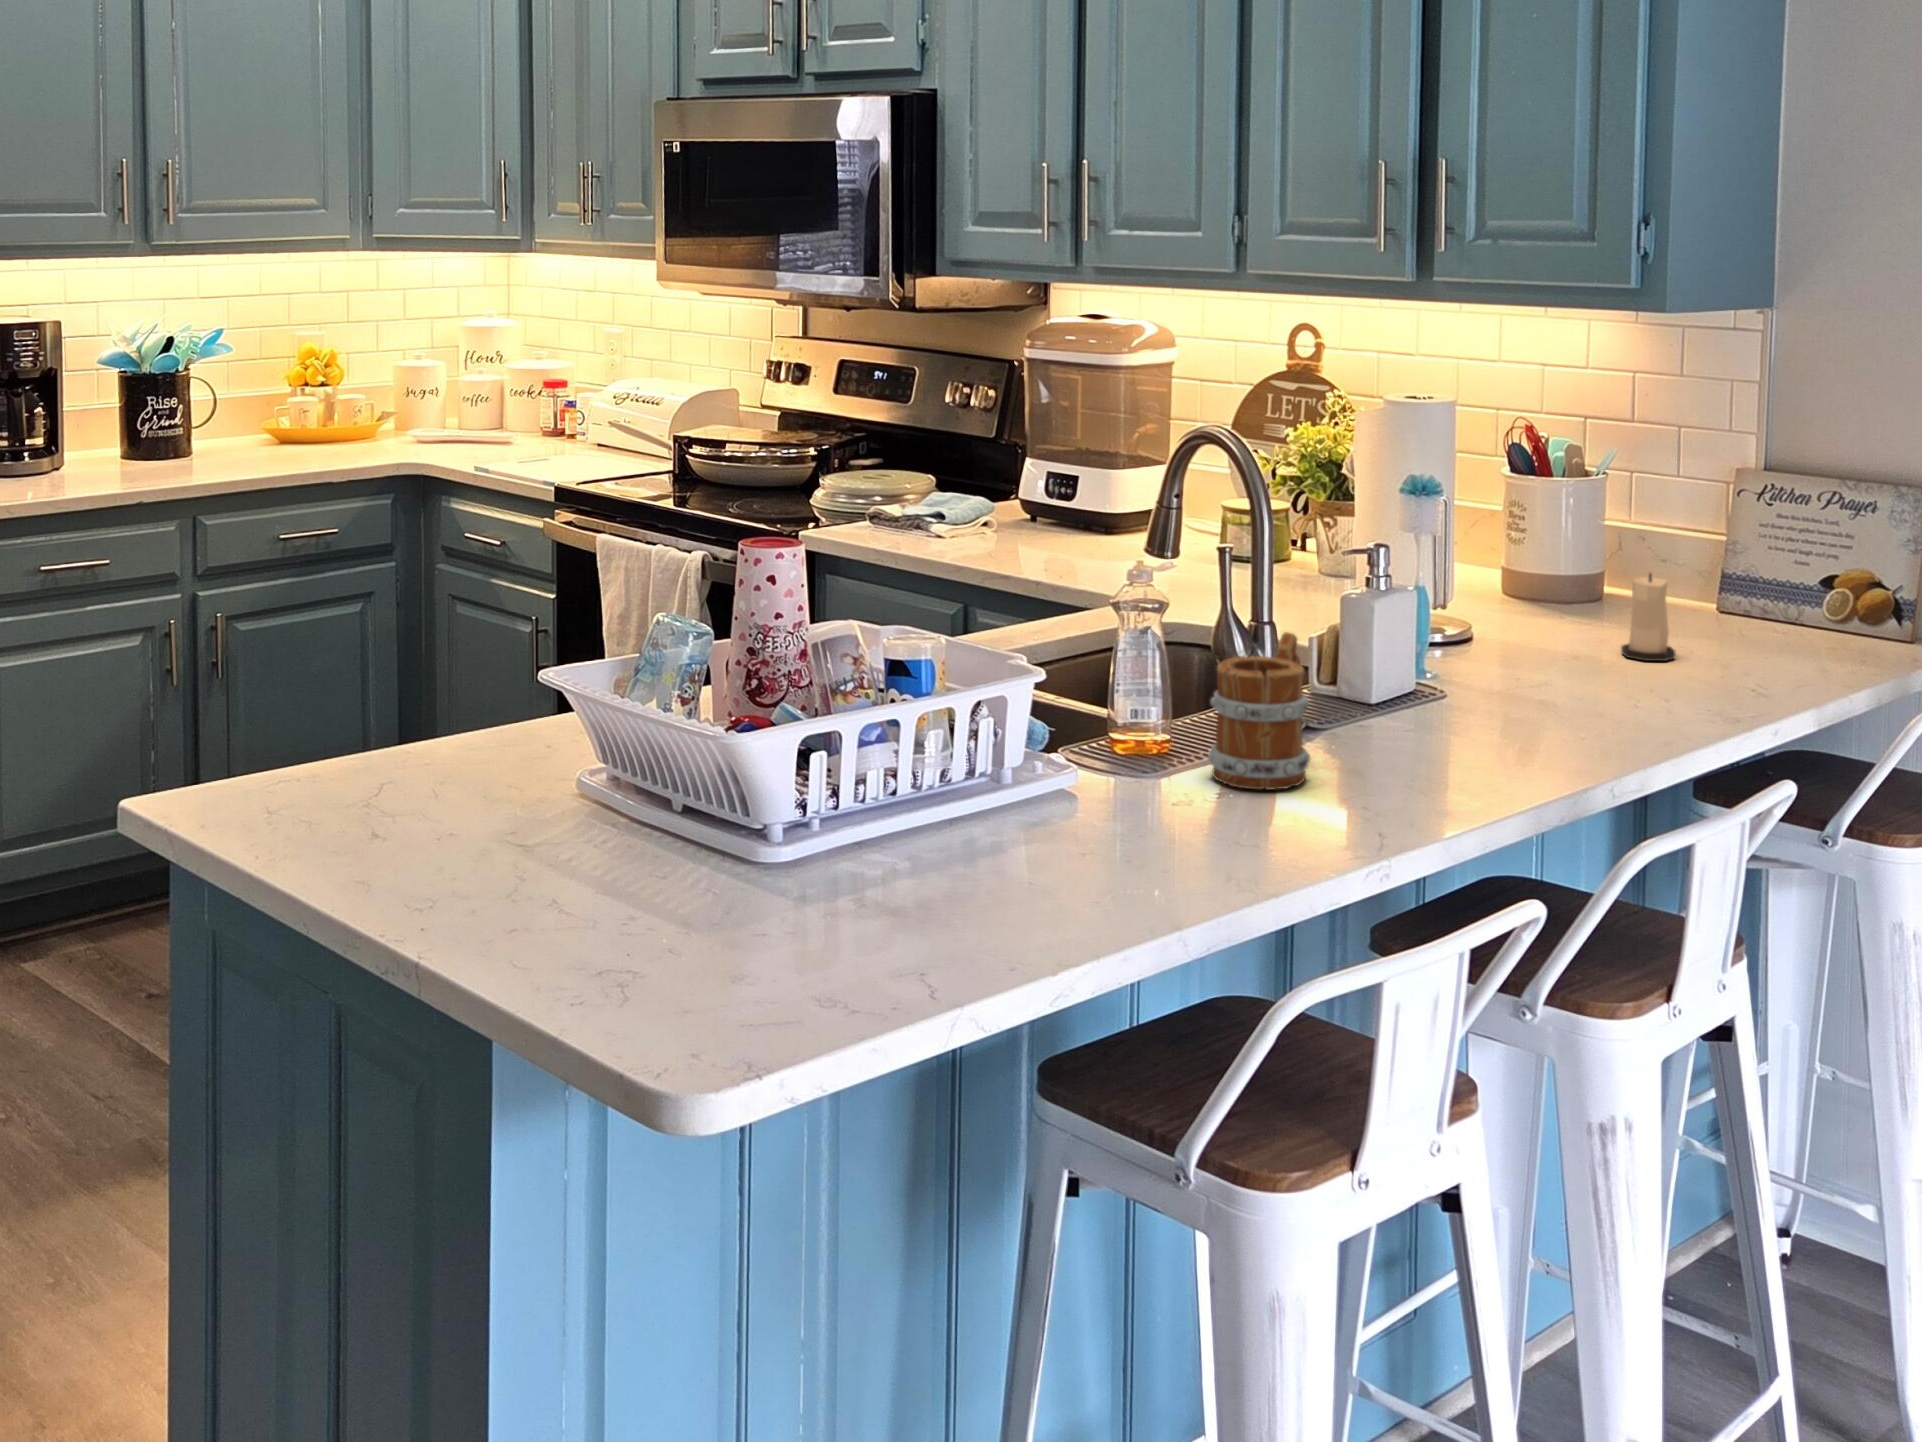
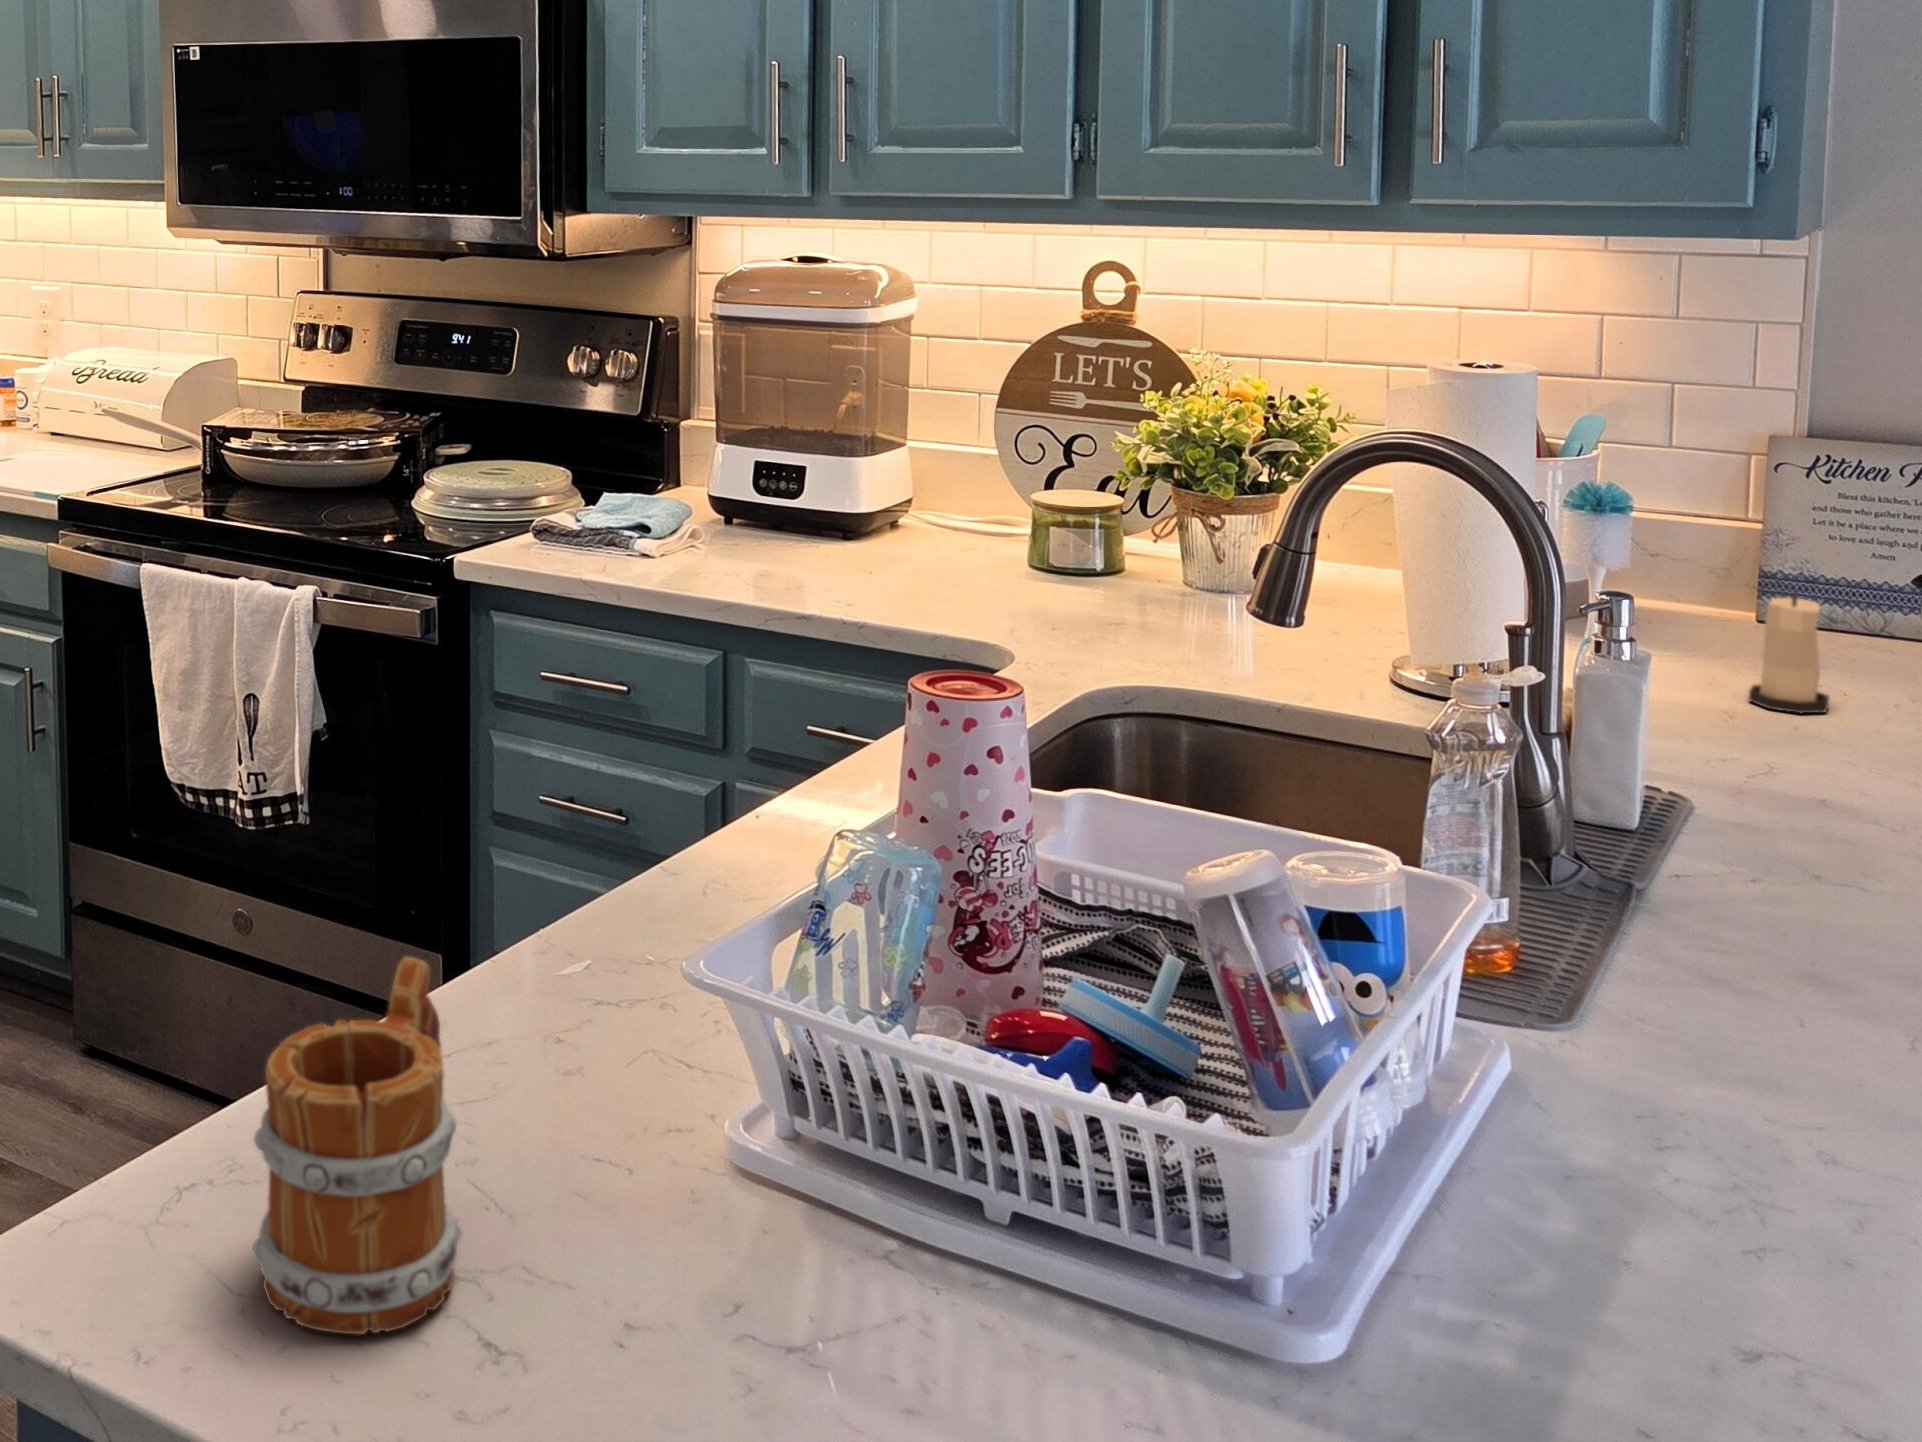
mug: present [1208,632,1310,790] -> present [252,957,462,1334]

